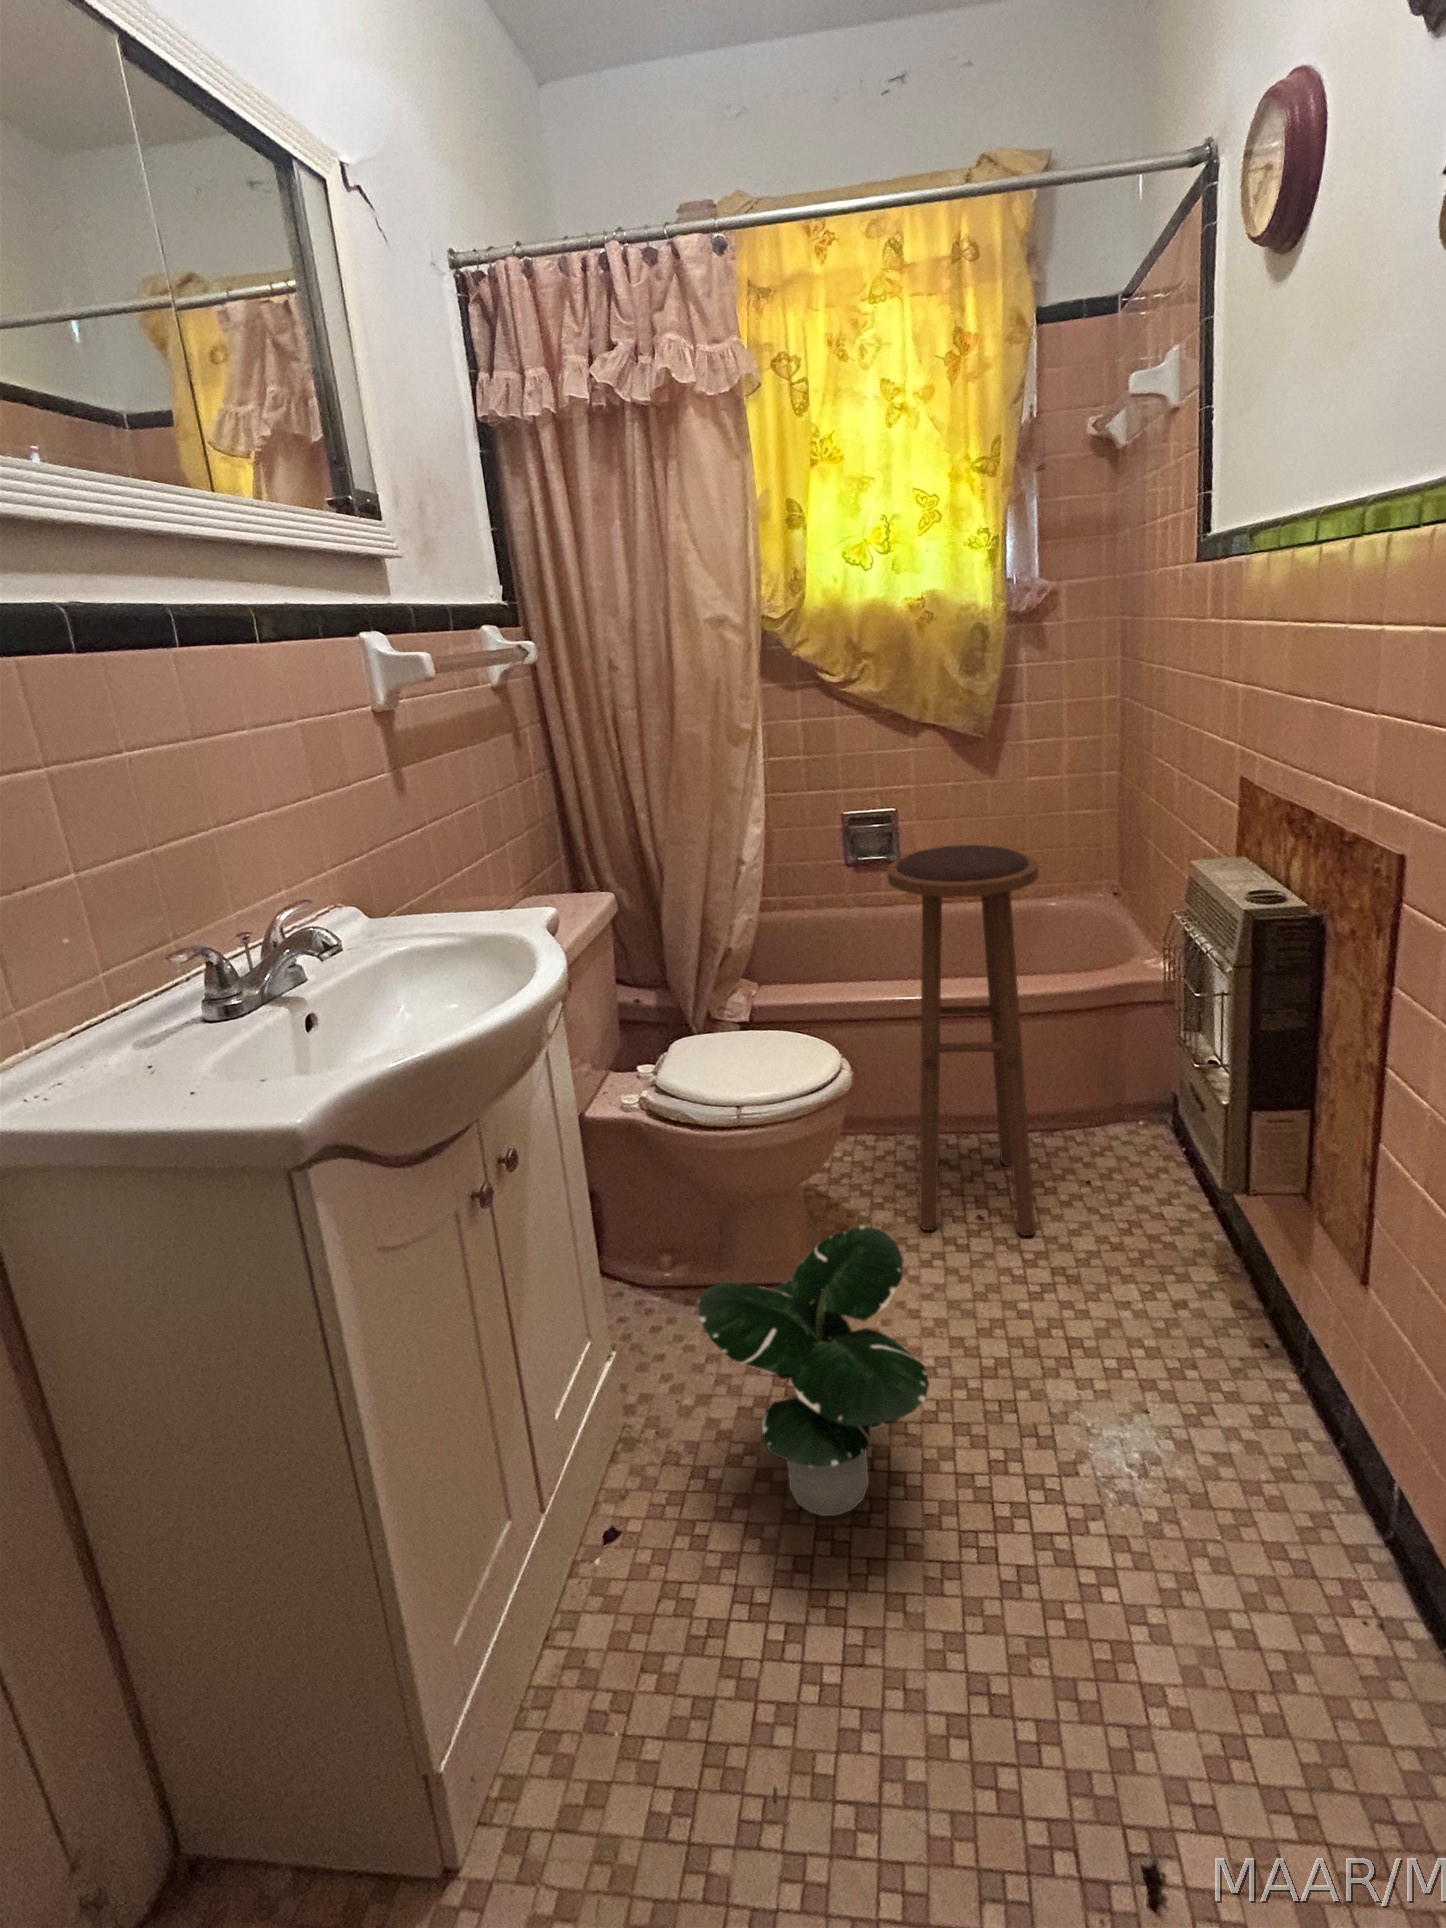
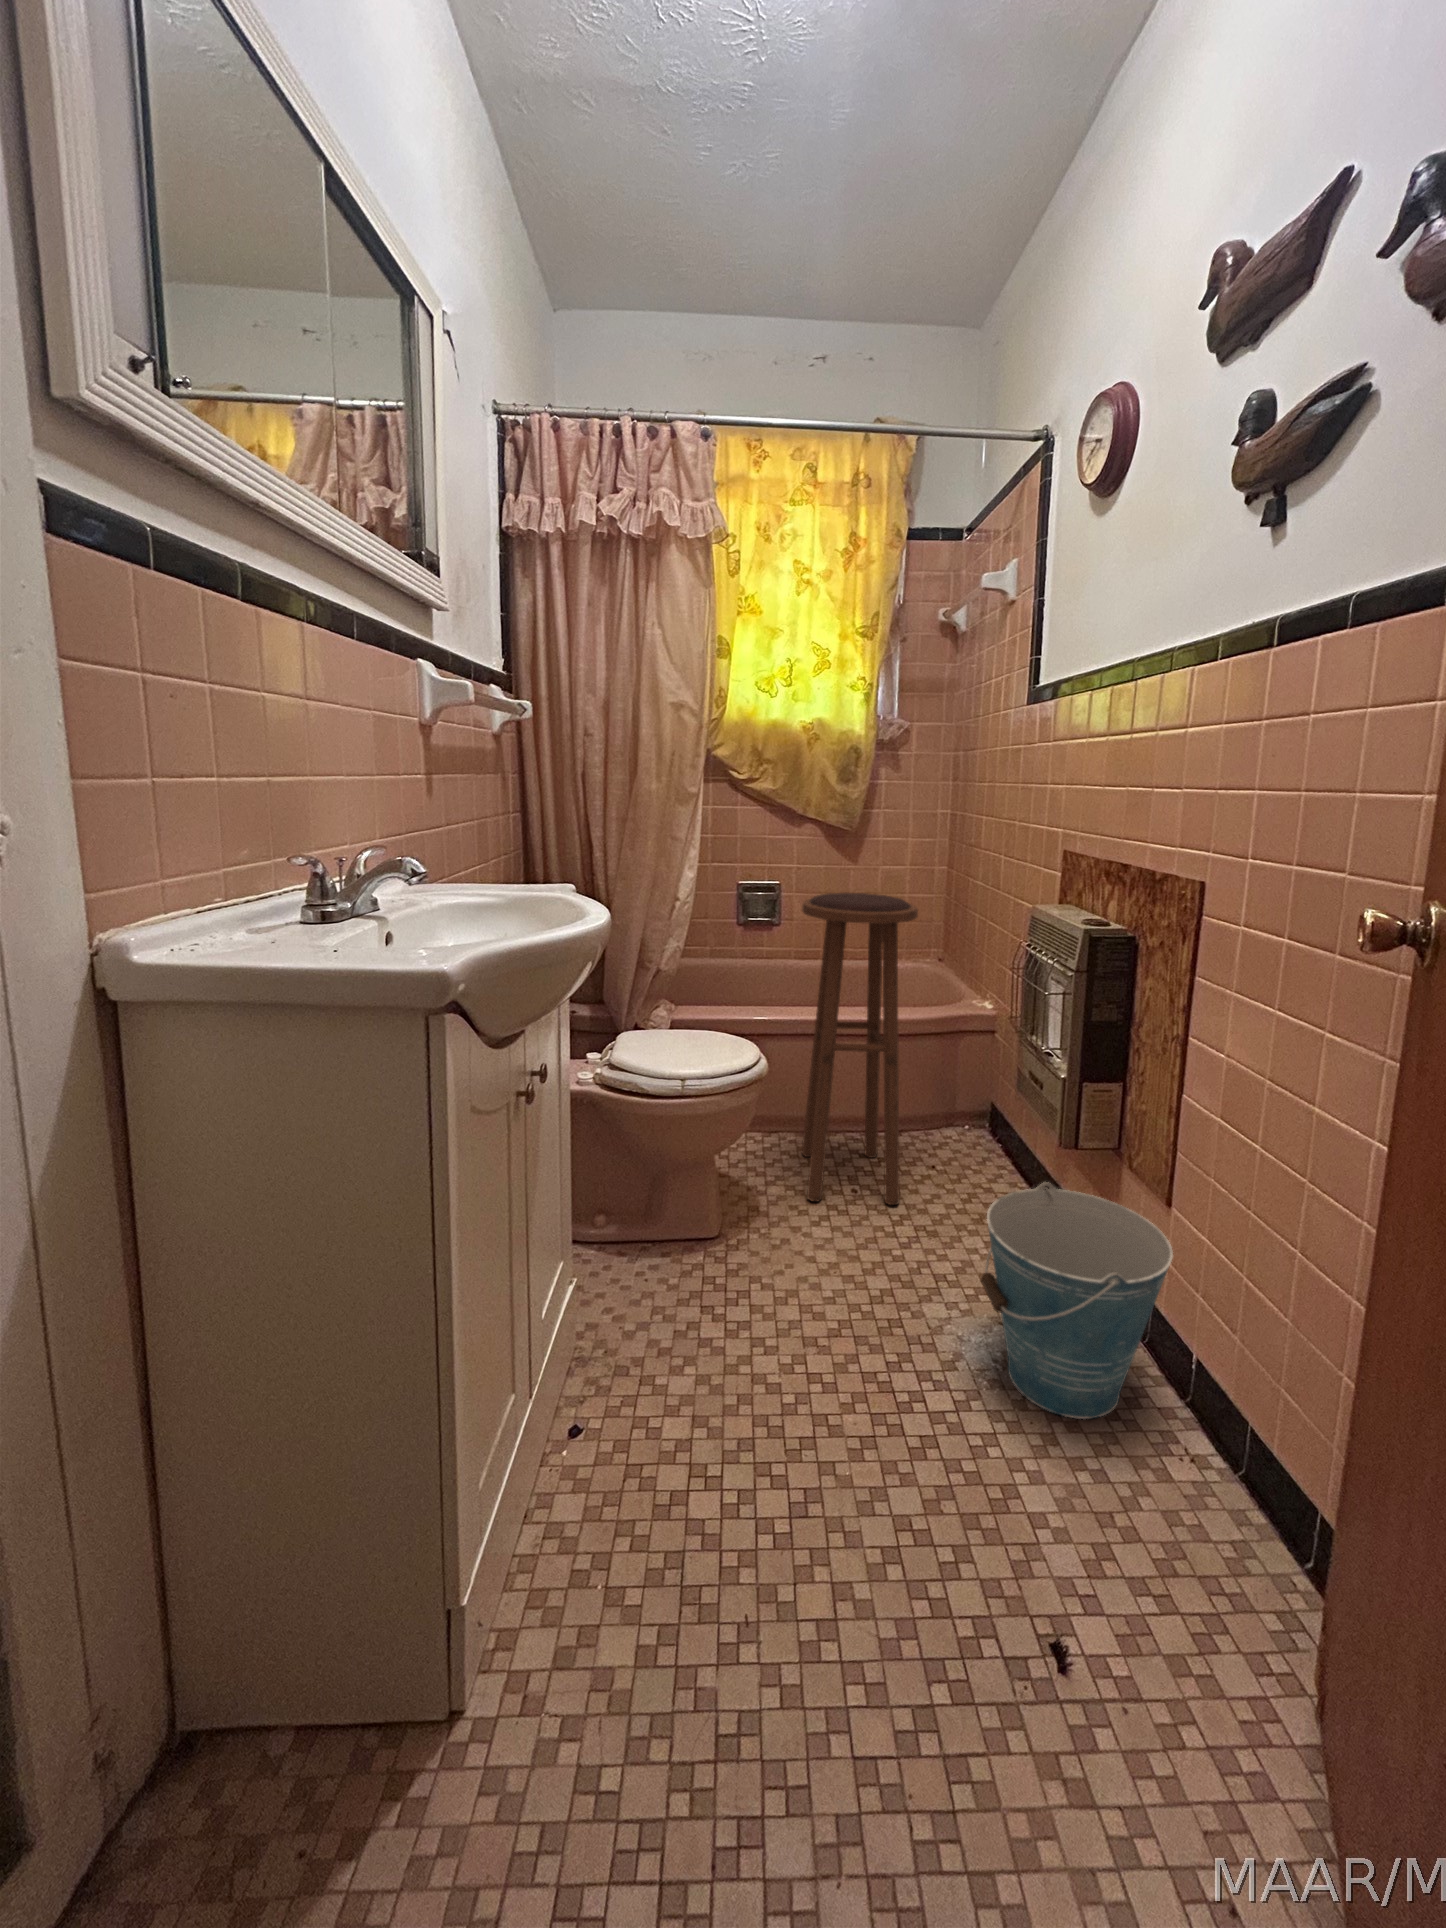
potted plant: present [698,1226,929,1516] -> none [669,1164,862,1408]
bucket: none [1102,1244,1357,1554] -> present [981,1182,1173,1419]

